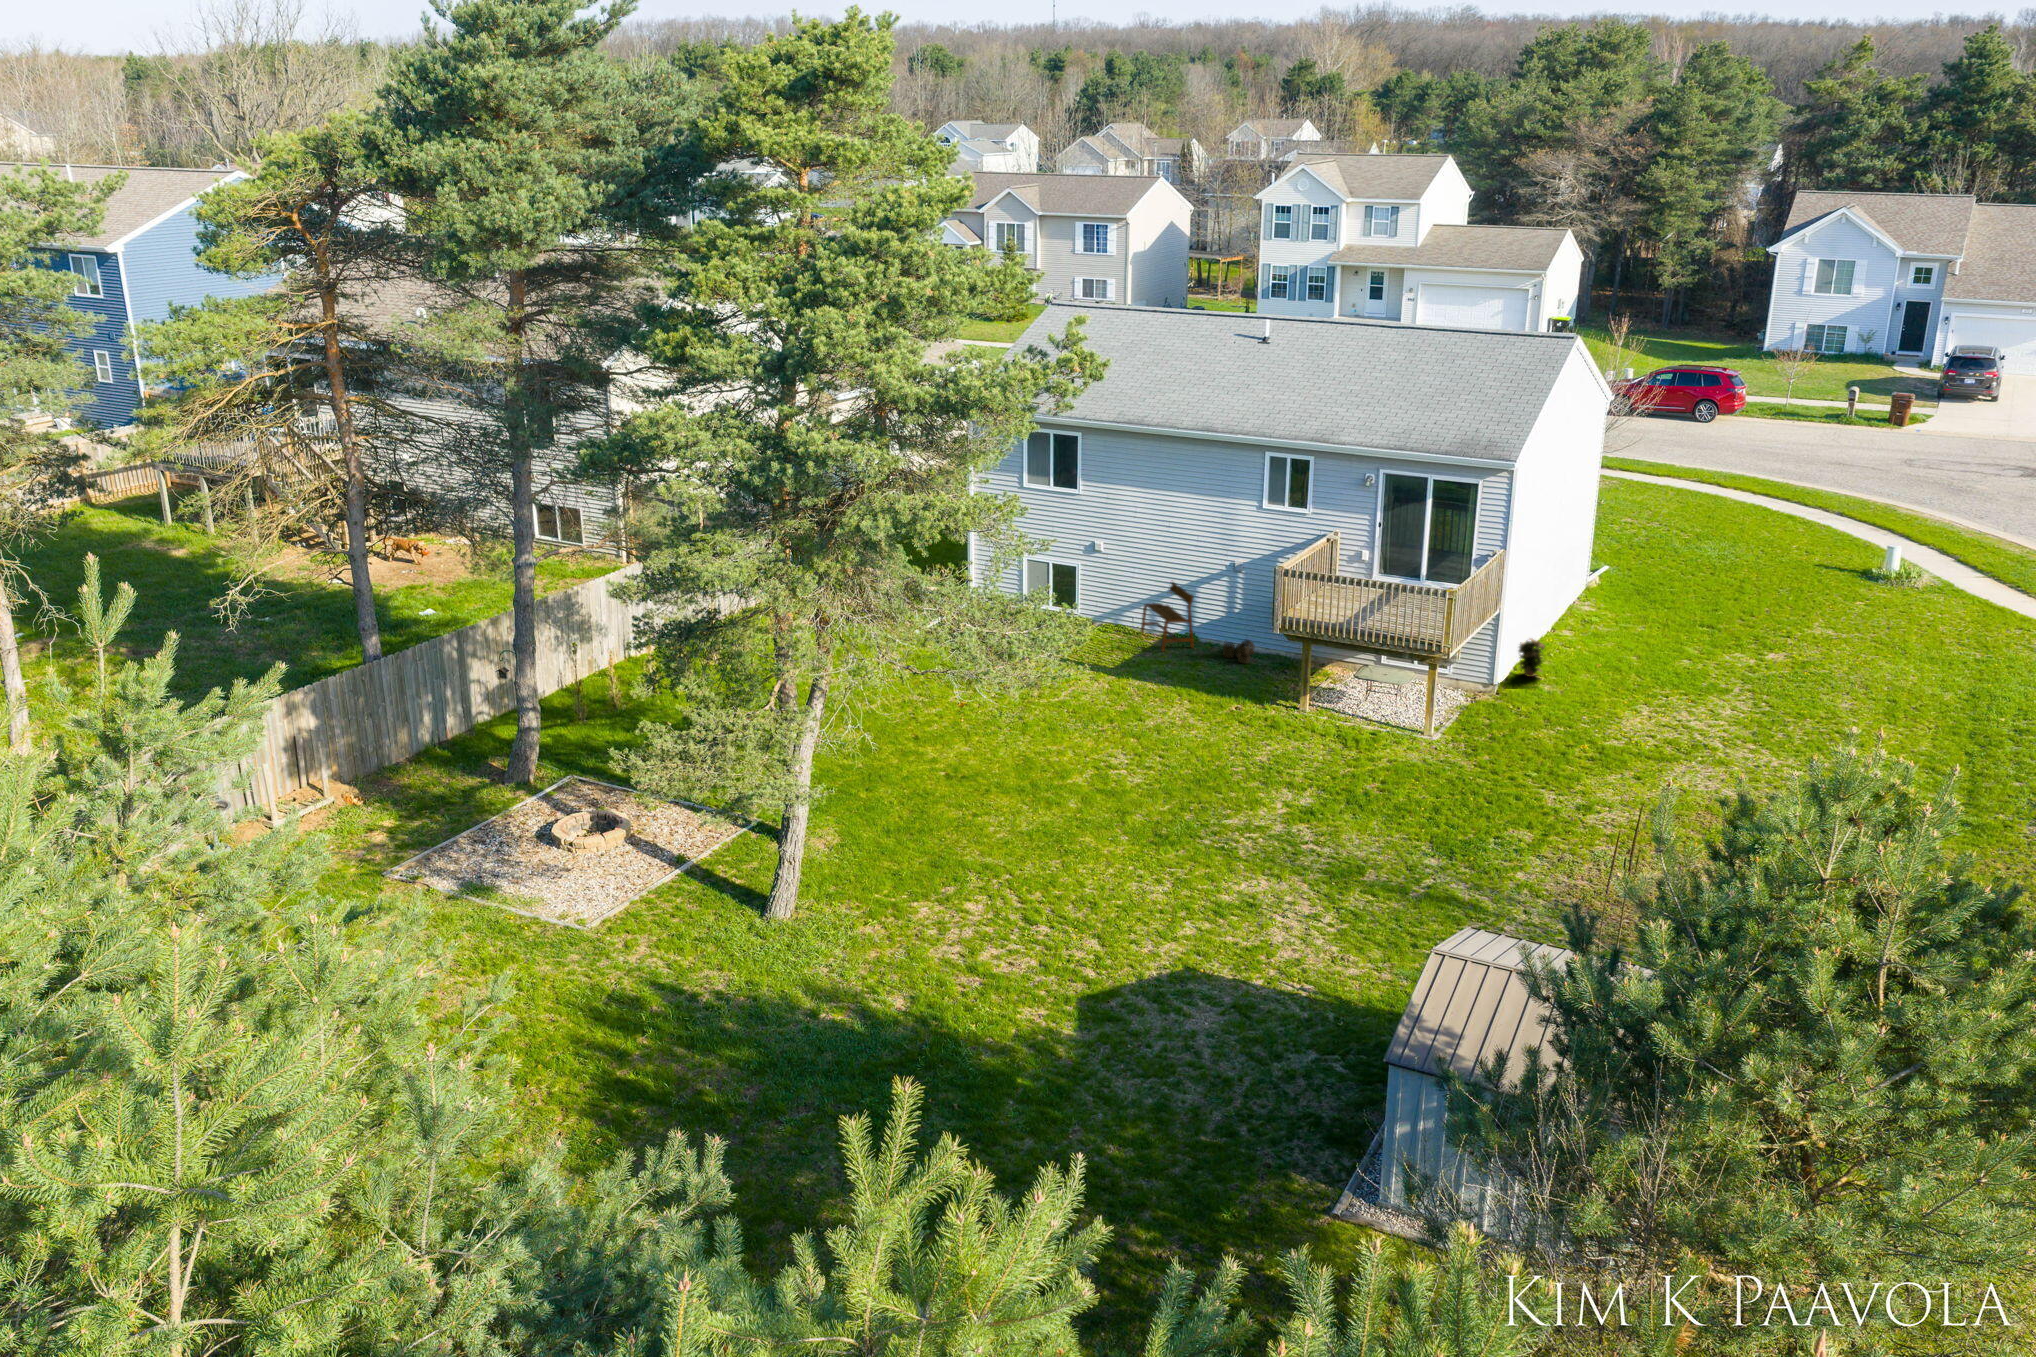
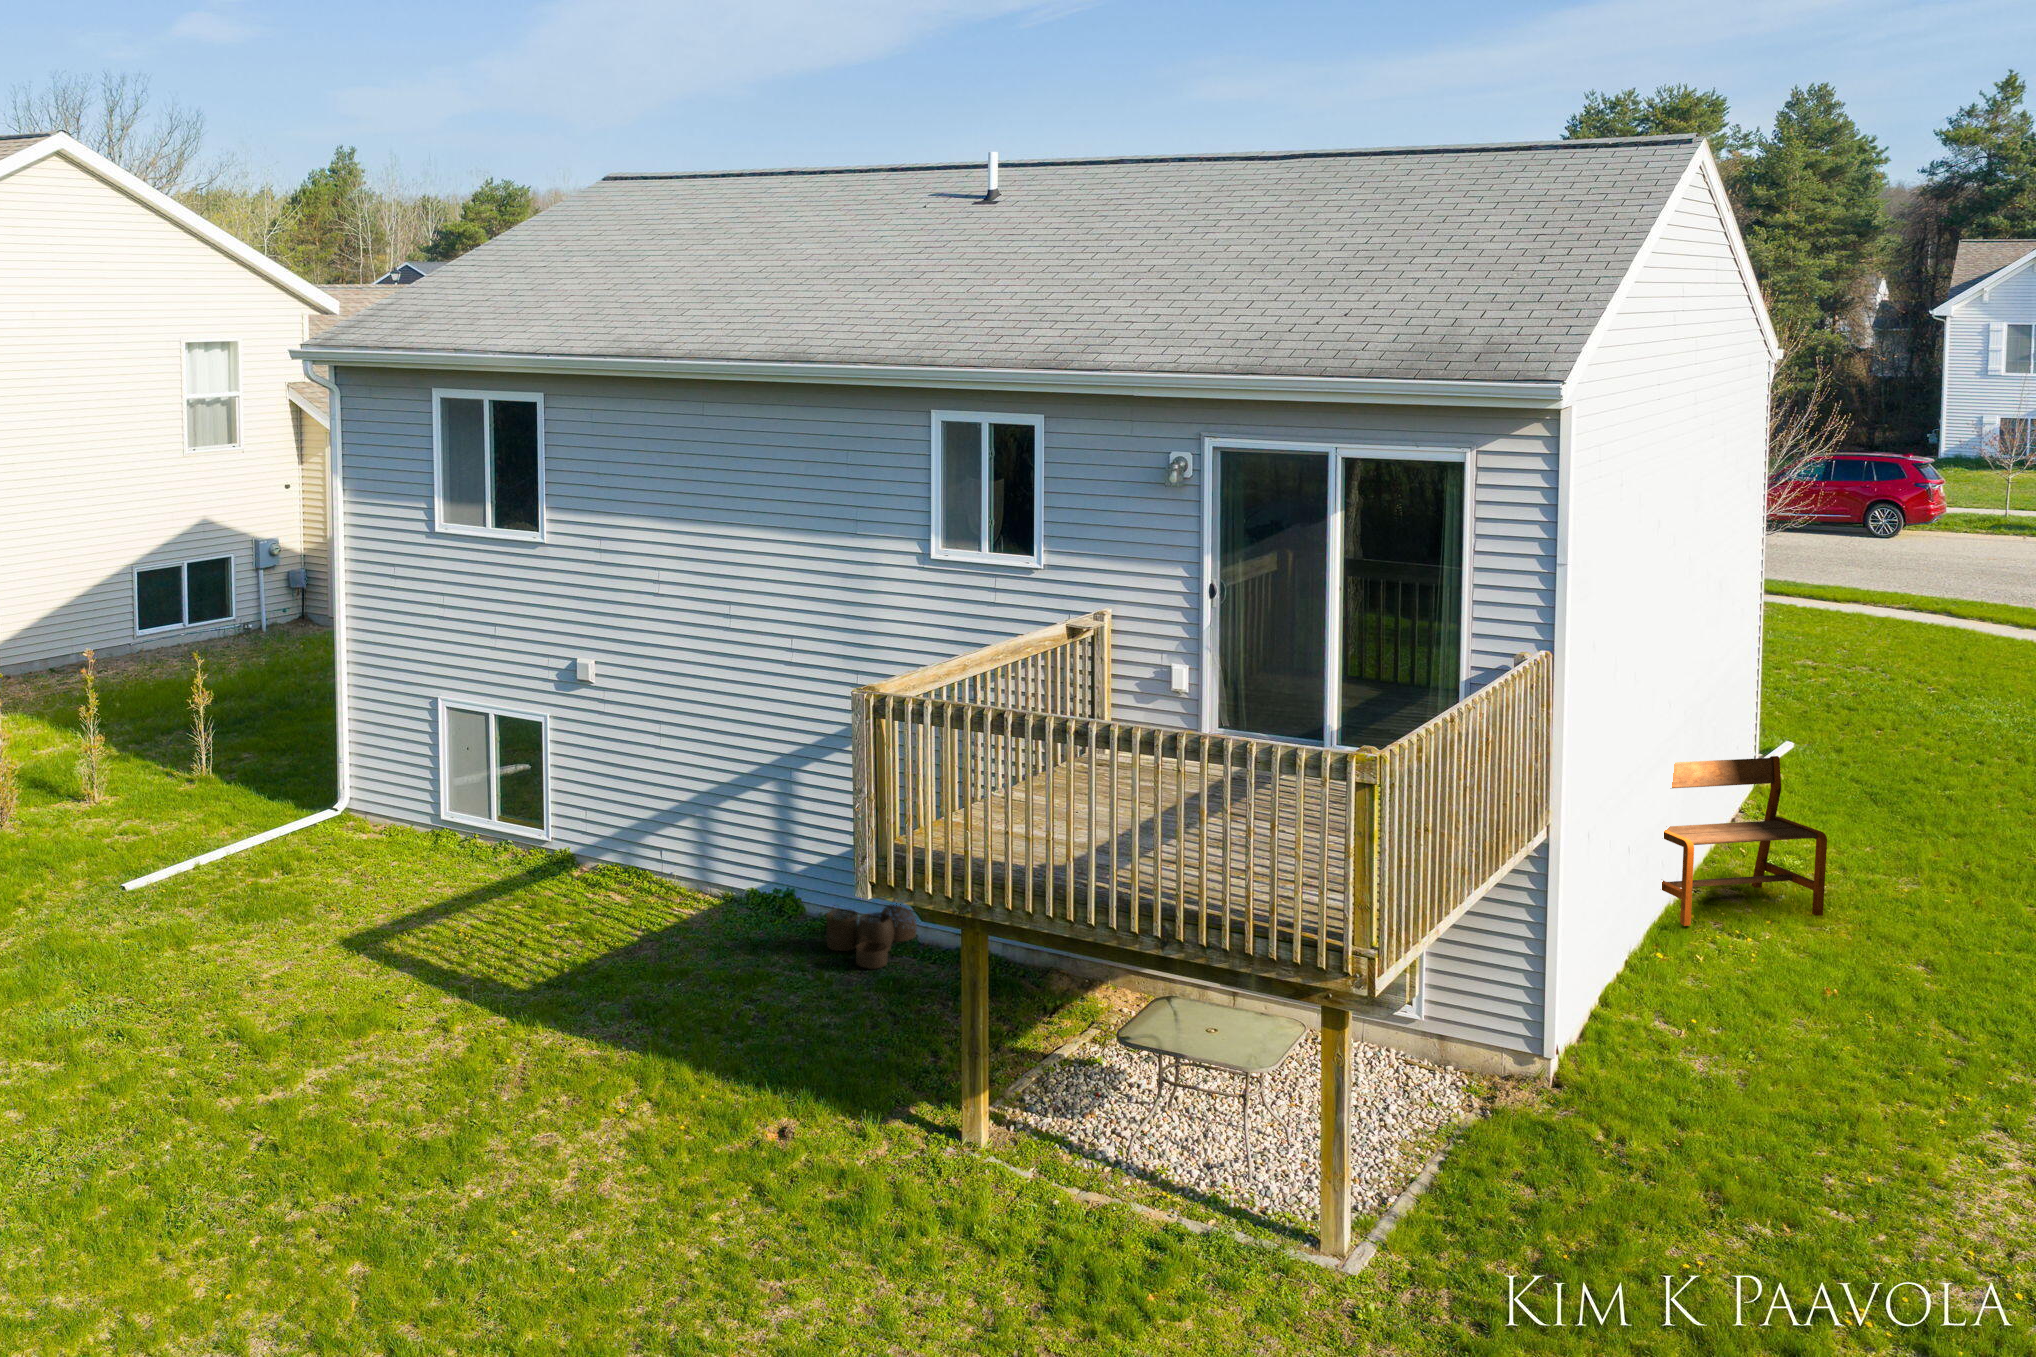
bench: present [1141,582,1194,651] -> present [1662,756,1827,926]
decorative plant: present [1519,638,1545,677] -> none [1607,914,1690,1027]

